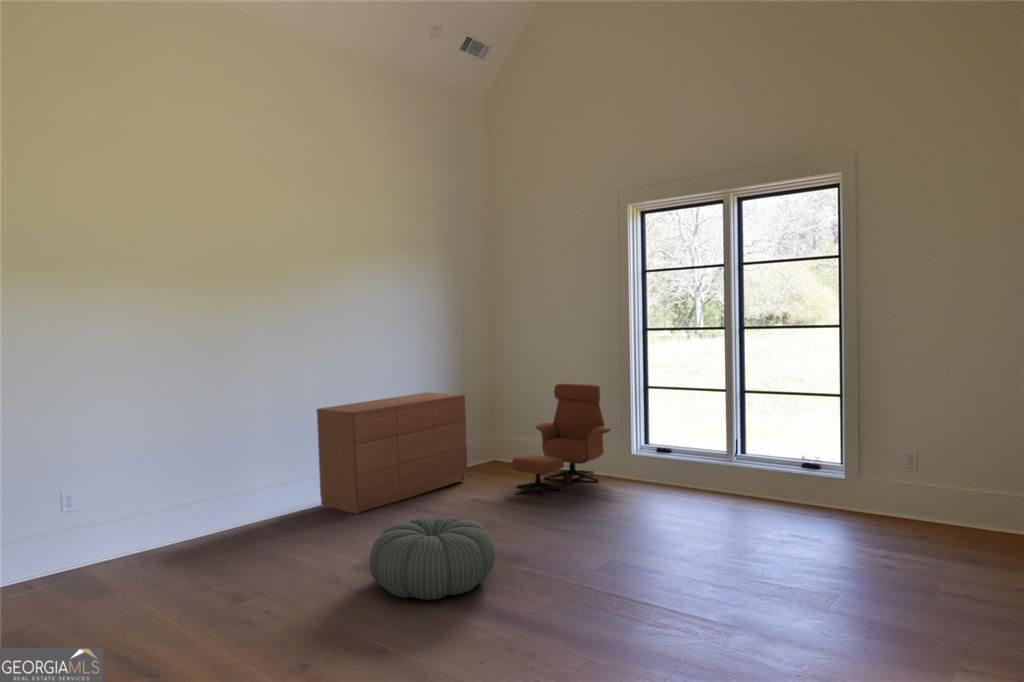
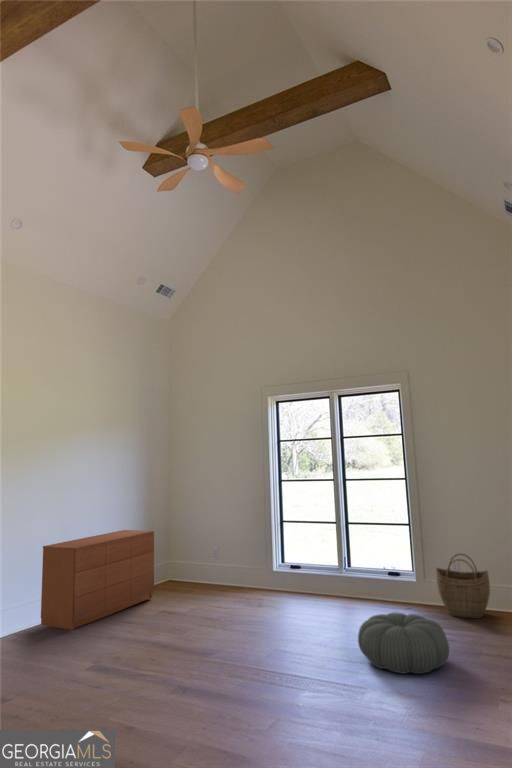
lounge chair: present [512,384,610,497] -> none [189,521,259,608]
woven basket: none [880,441,971,537] -> present [436,554,490,619]
pouf: present [370,516,495,600] -> present [358,612,449,674]

